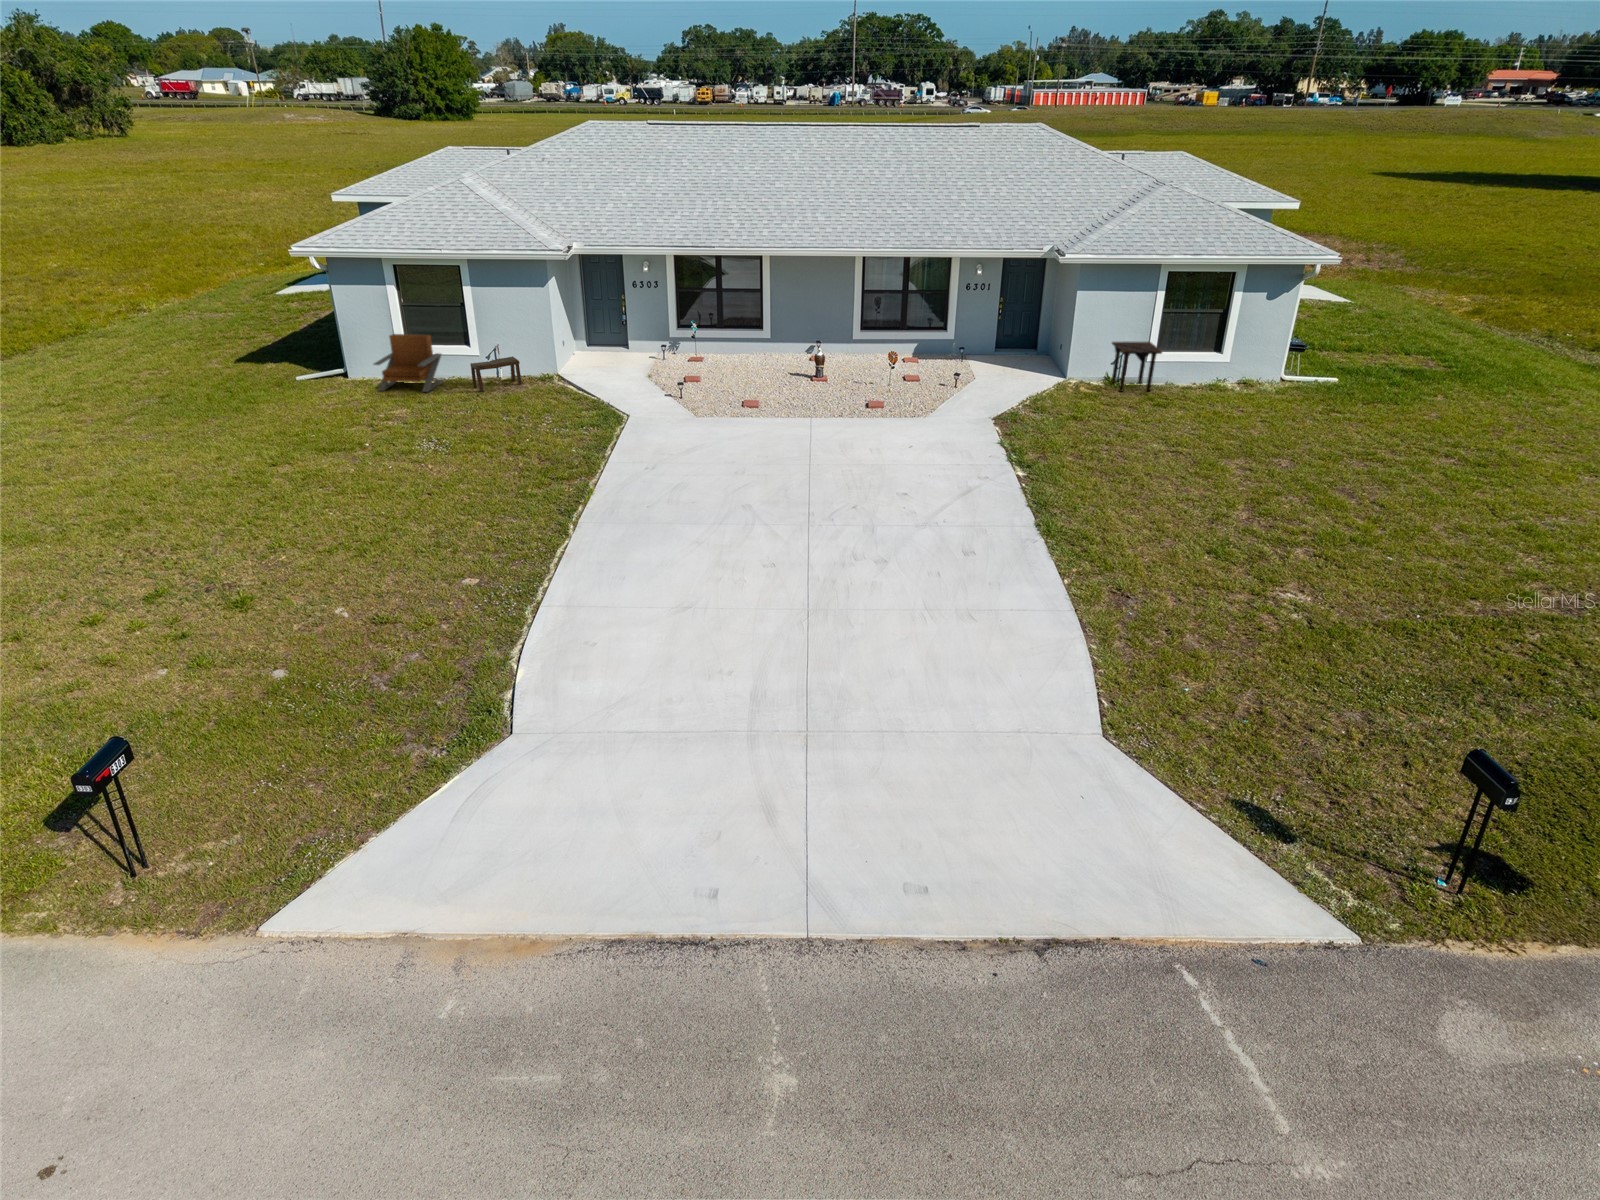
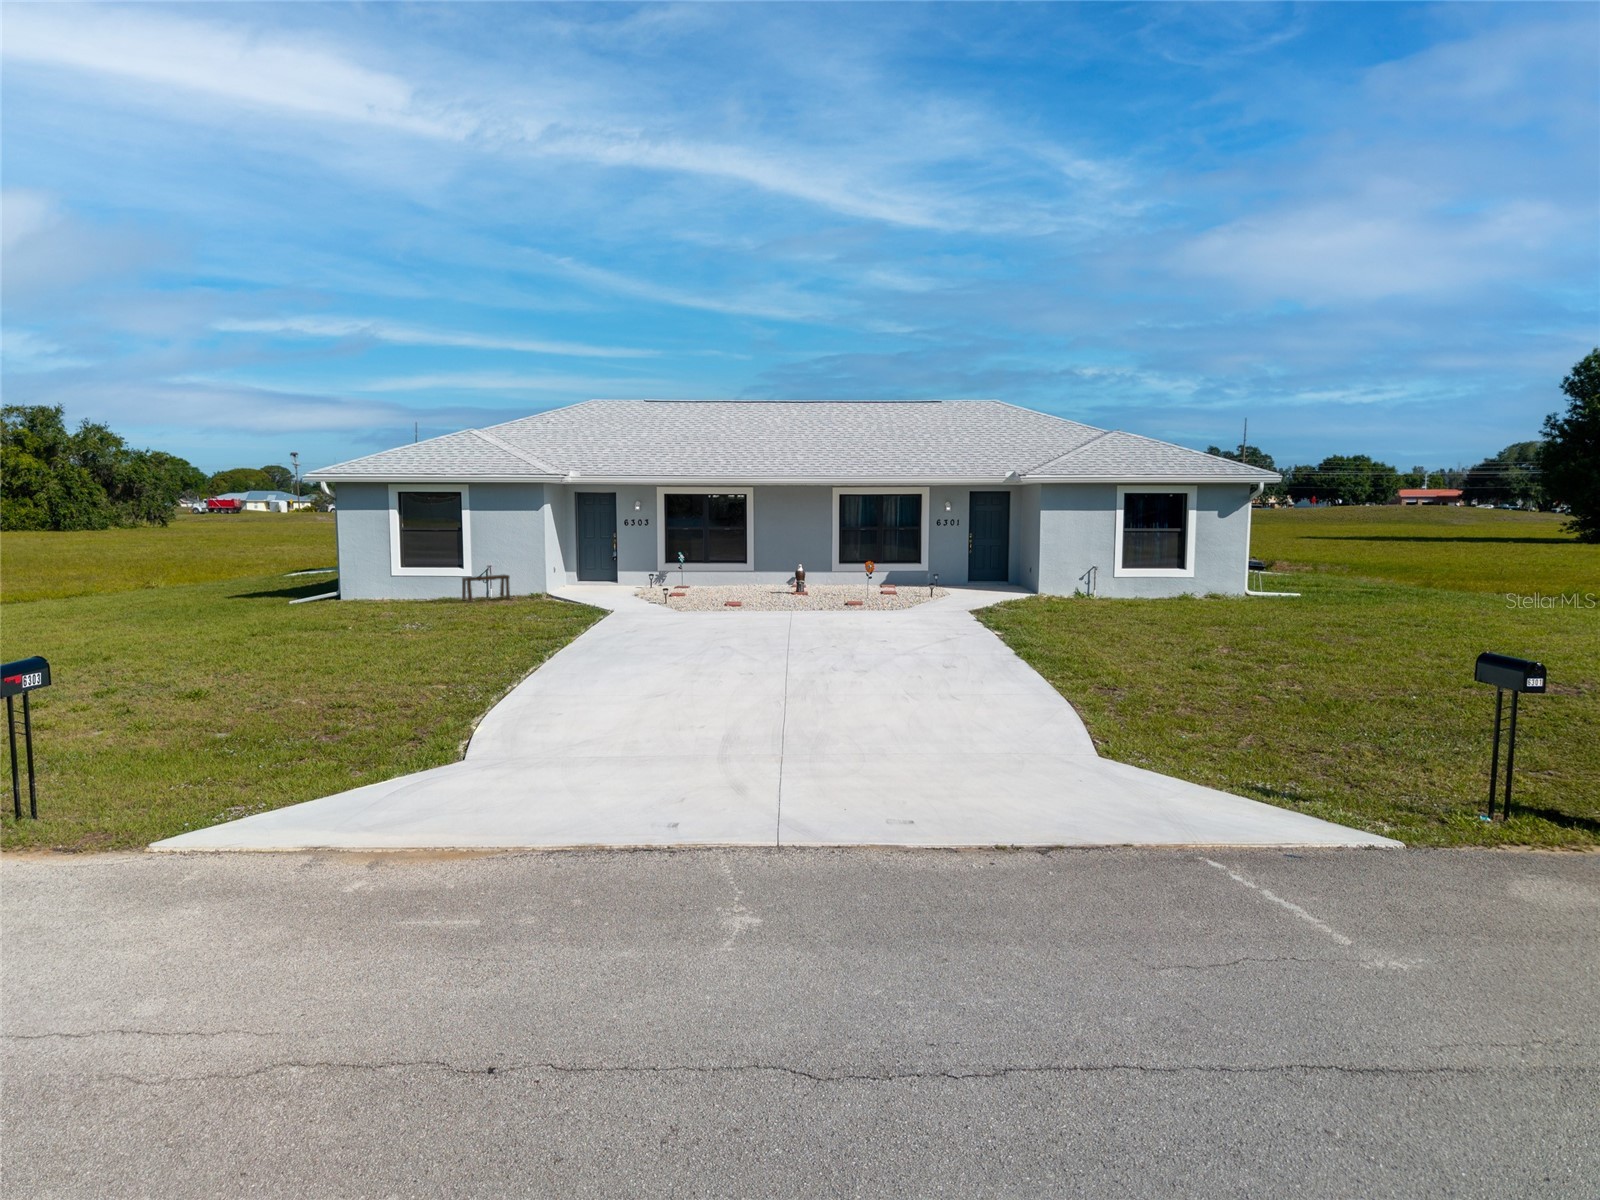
lounge chair: present [374,334,444,392] -> none [368,554,435,602]
side table: present [1112,342,1162,391] -> none [1078,555,1127,597]

